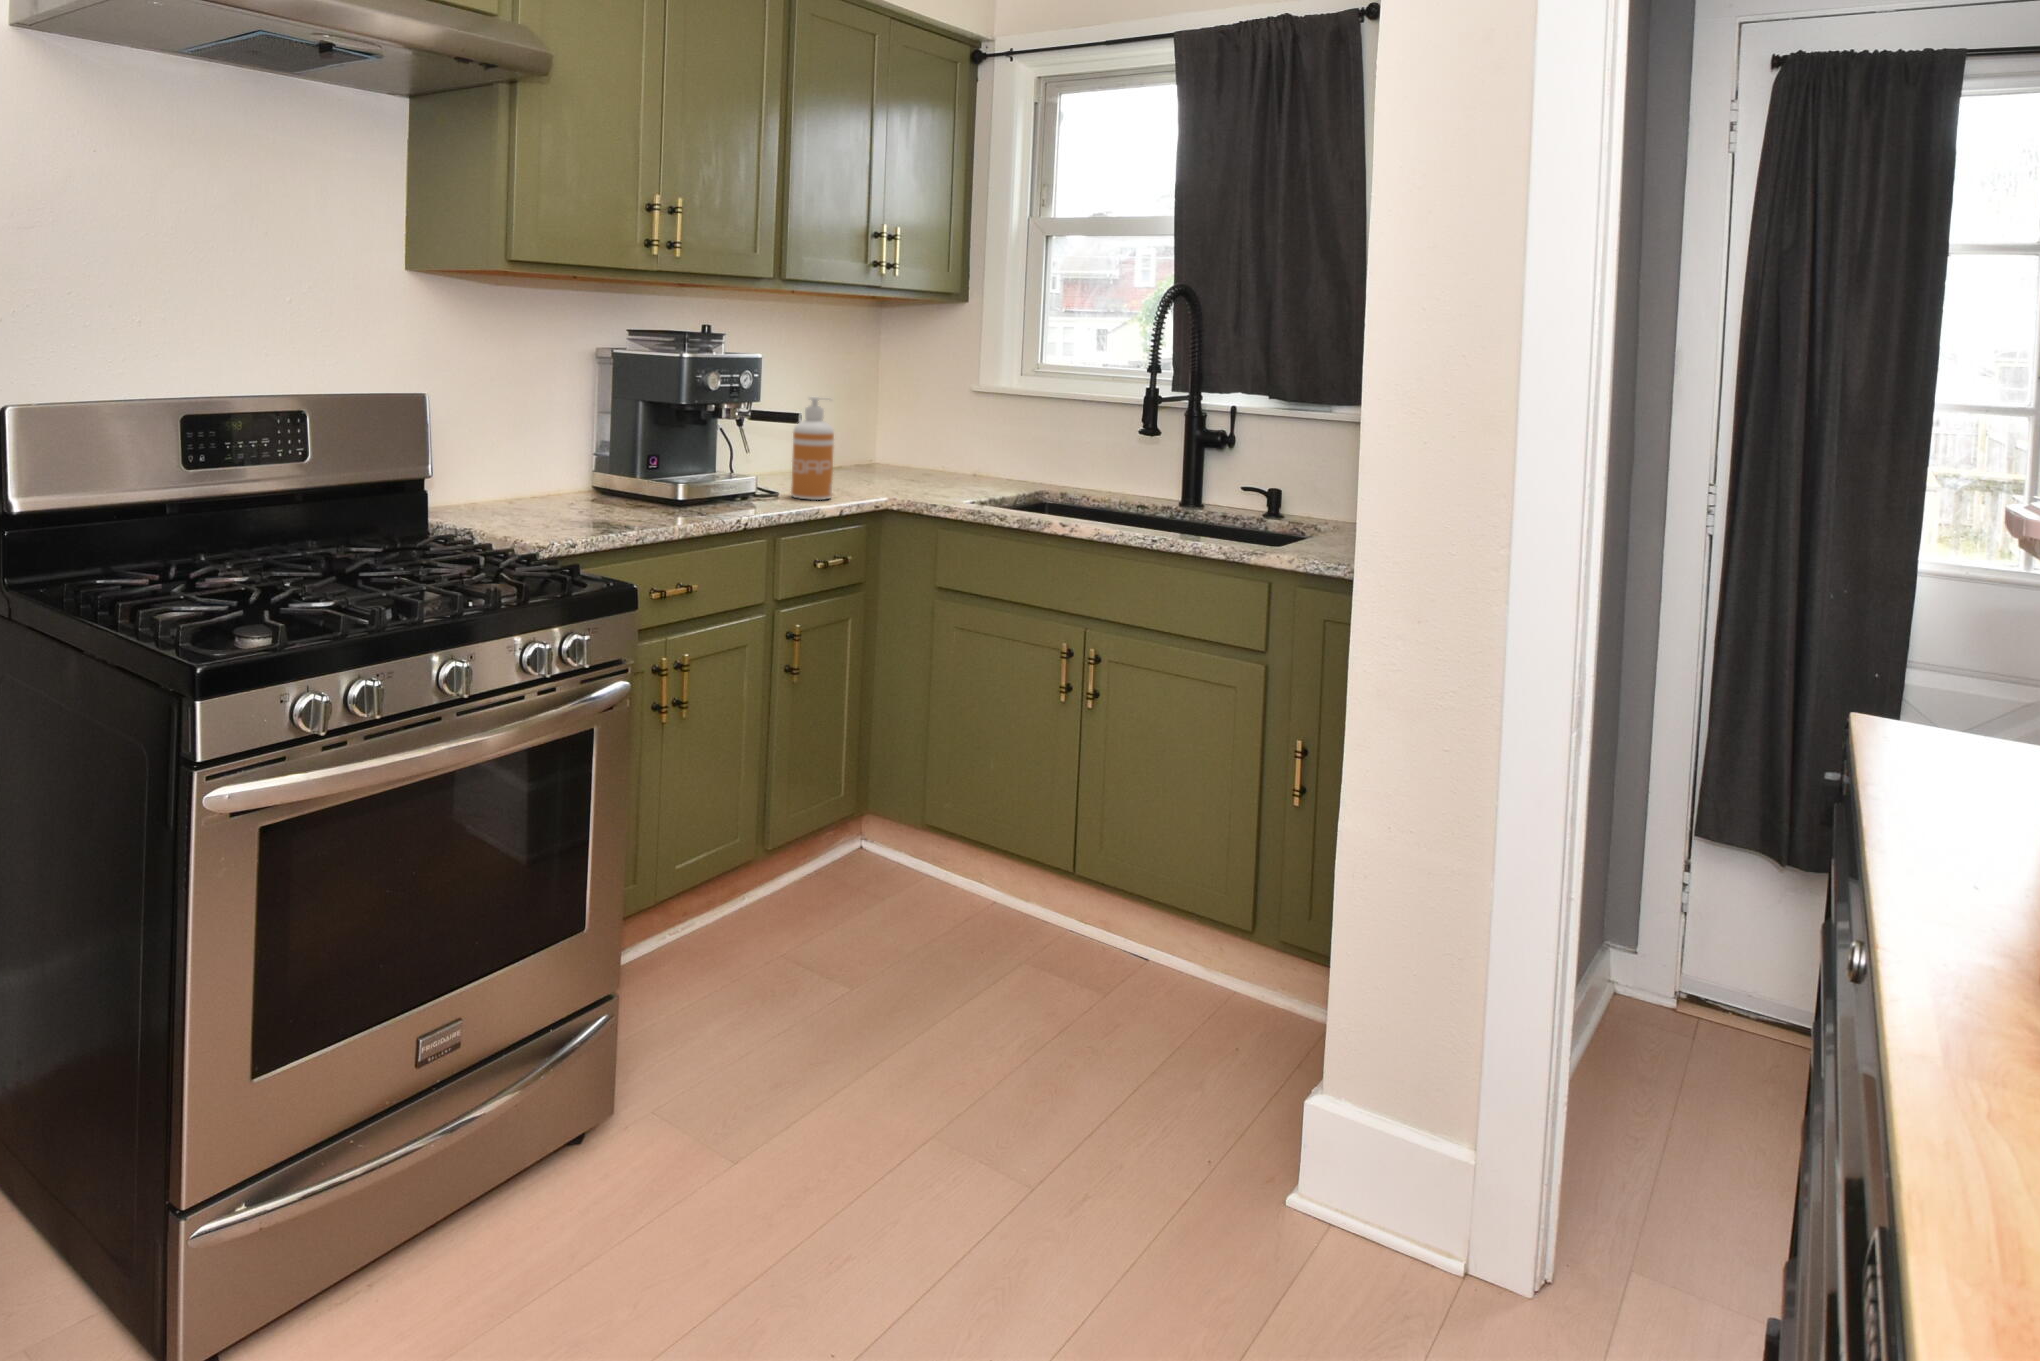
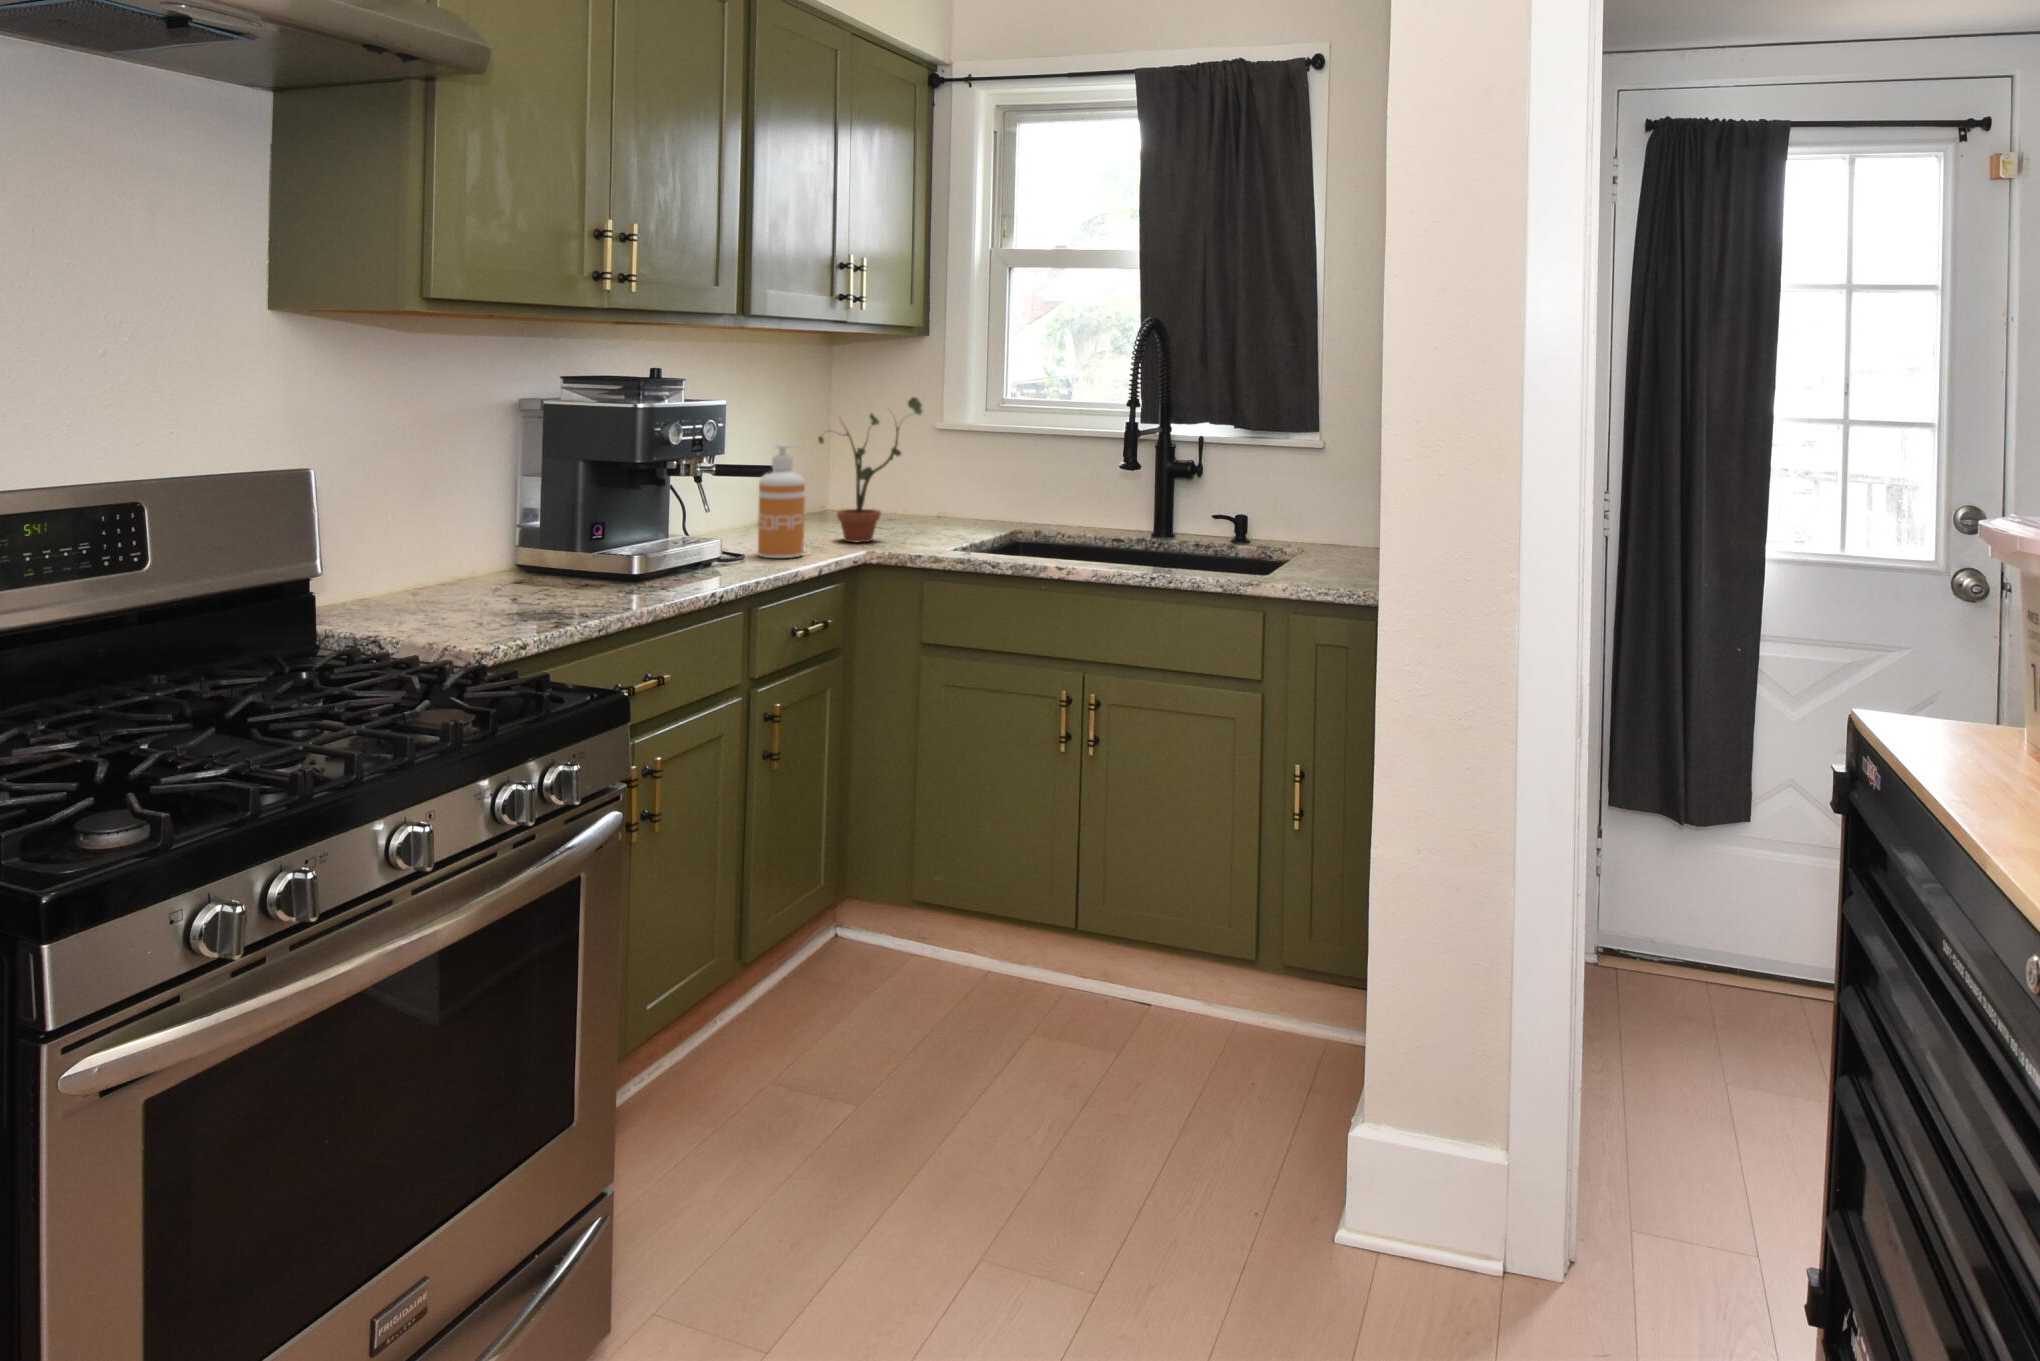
potted plant: none [852,359,955,492] -> present [818,397,922,542]

